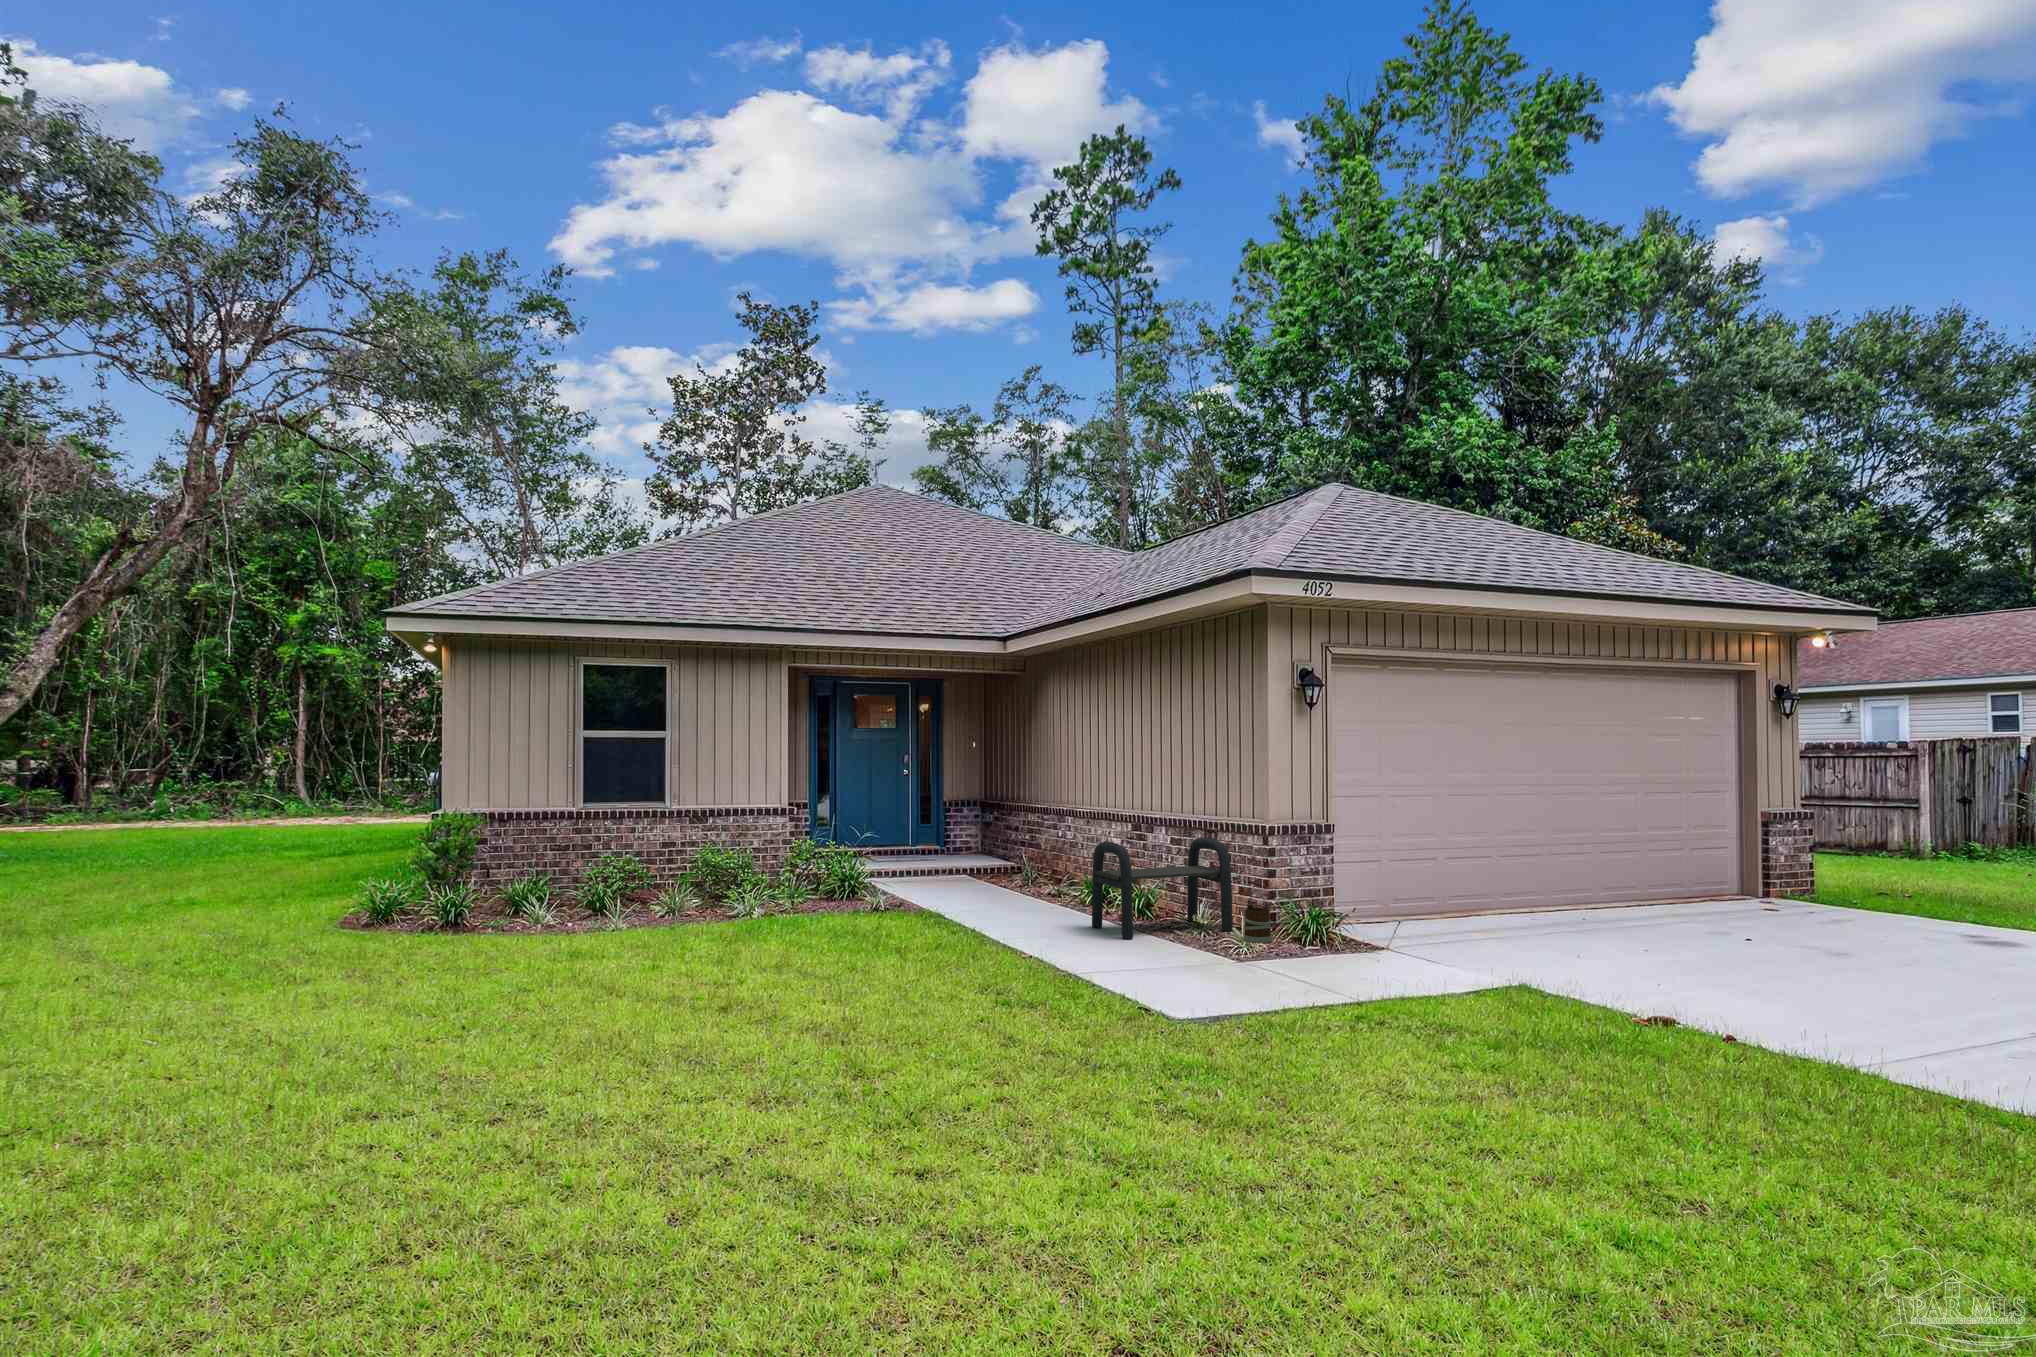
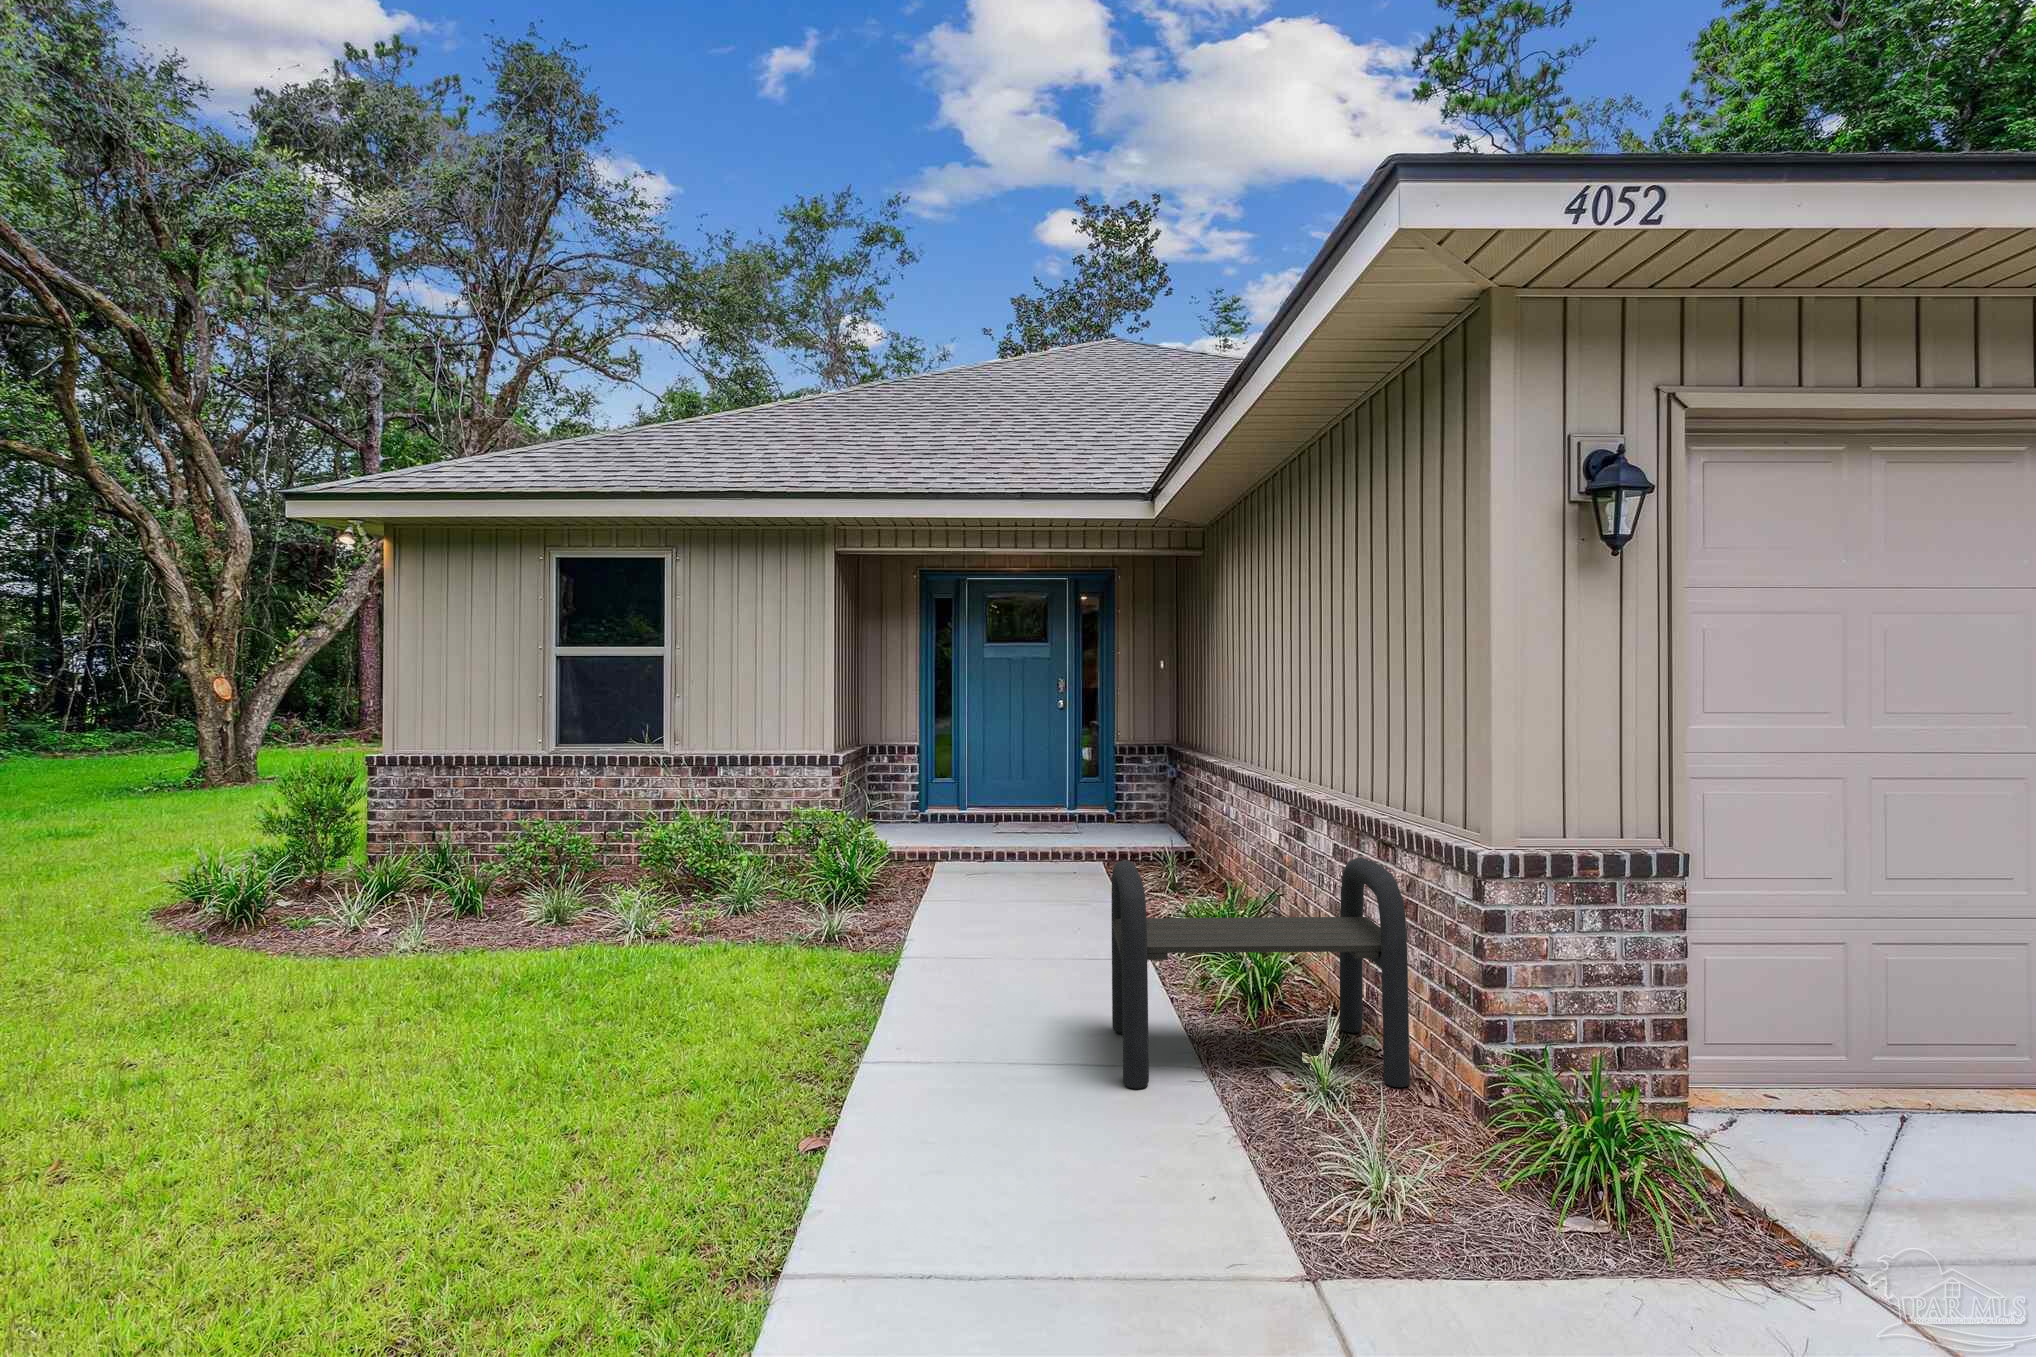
wooden bucket: present [1244,889,1272,943] -> none [1405,1014,1481,1157]

